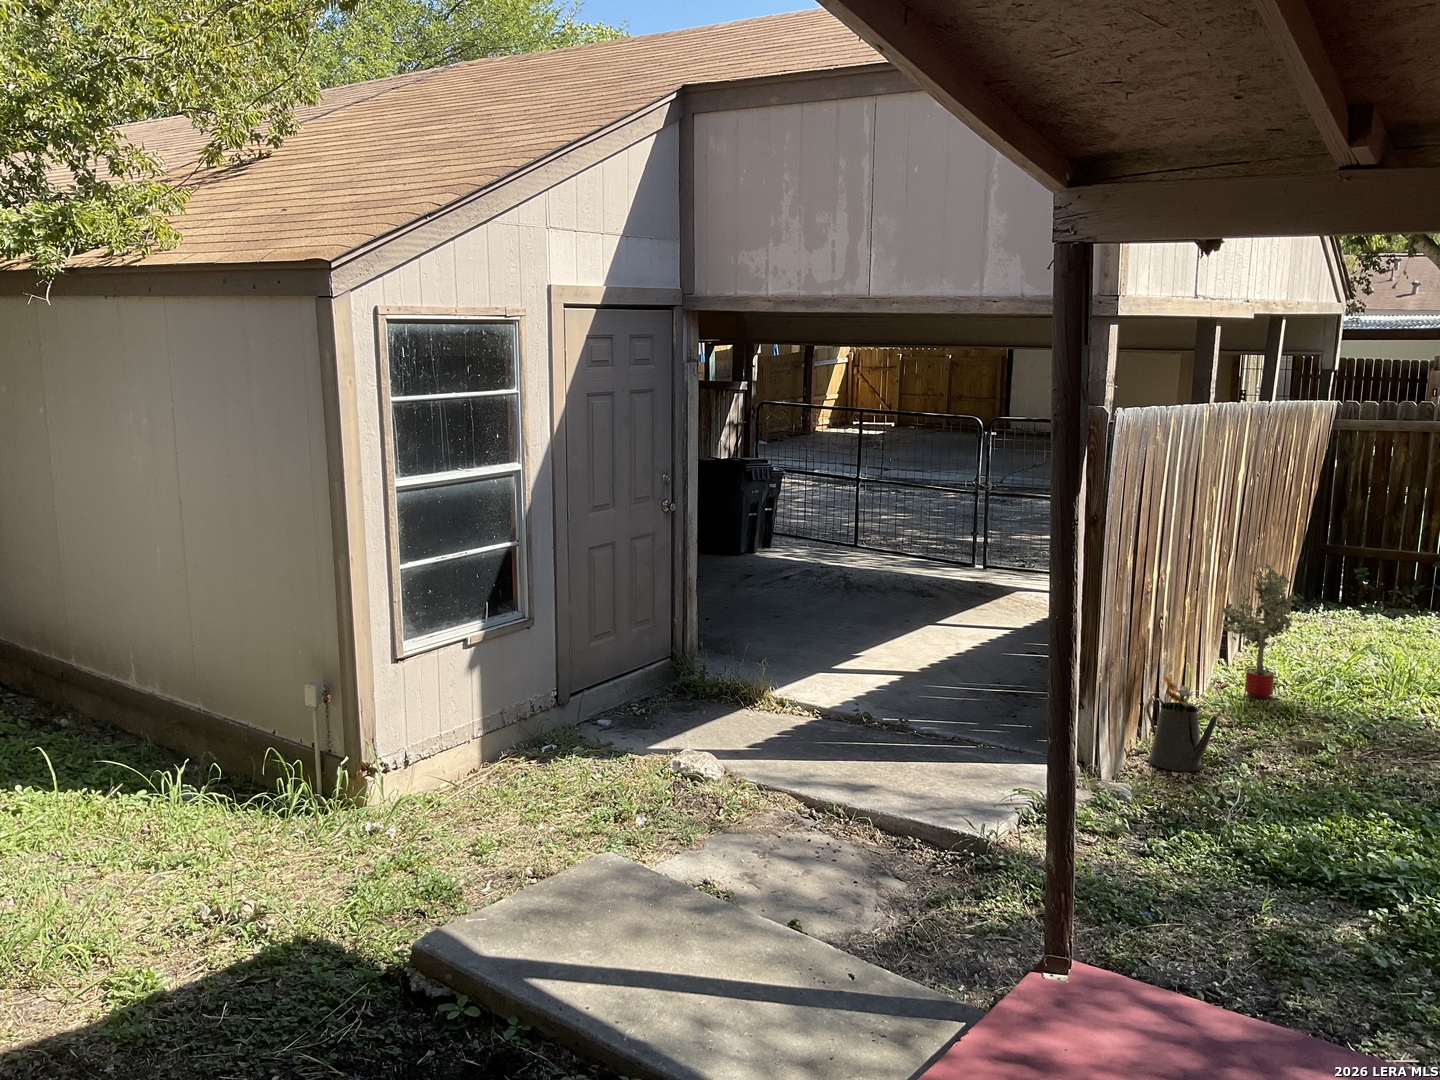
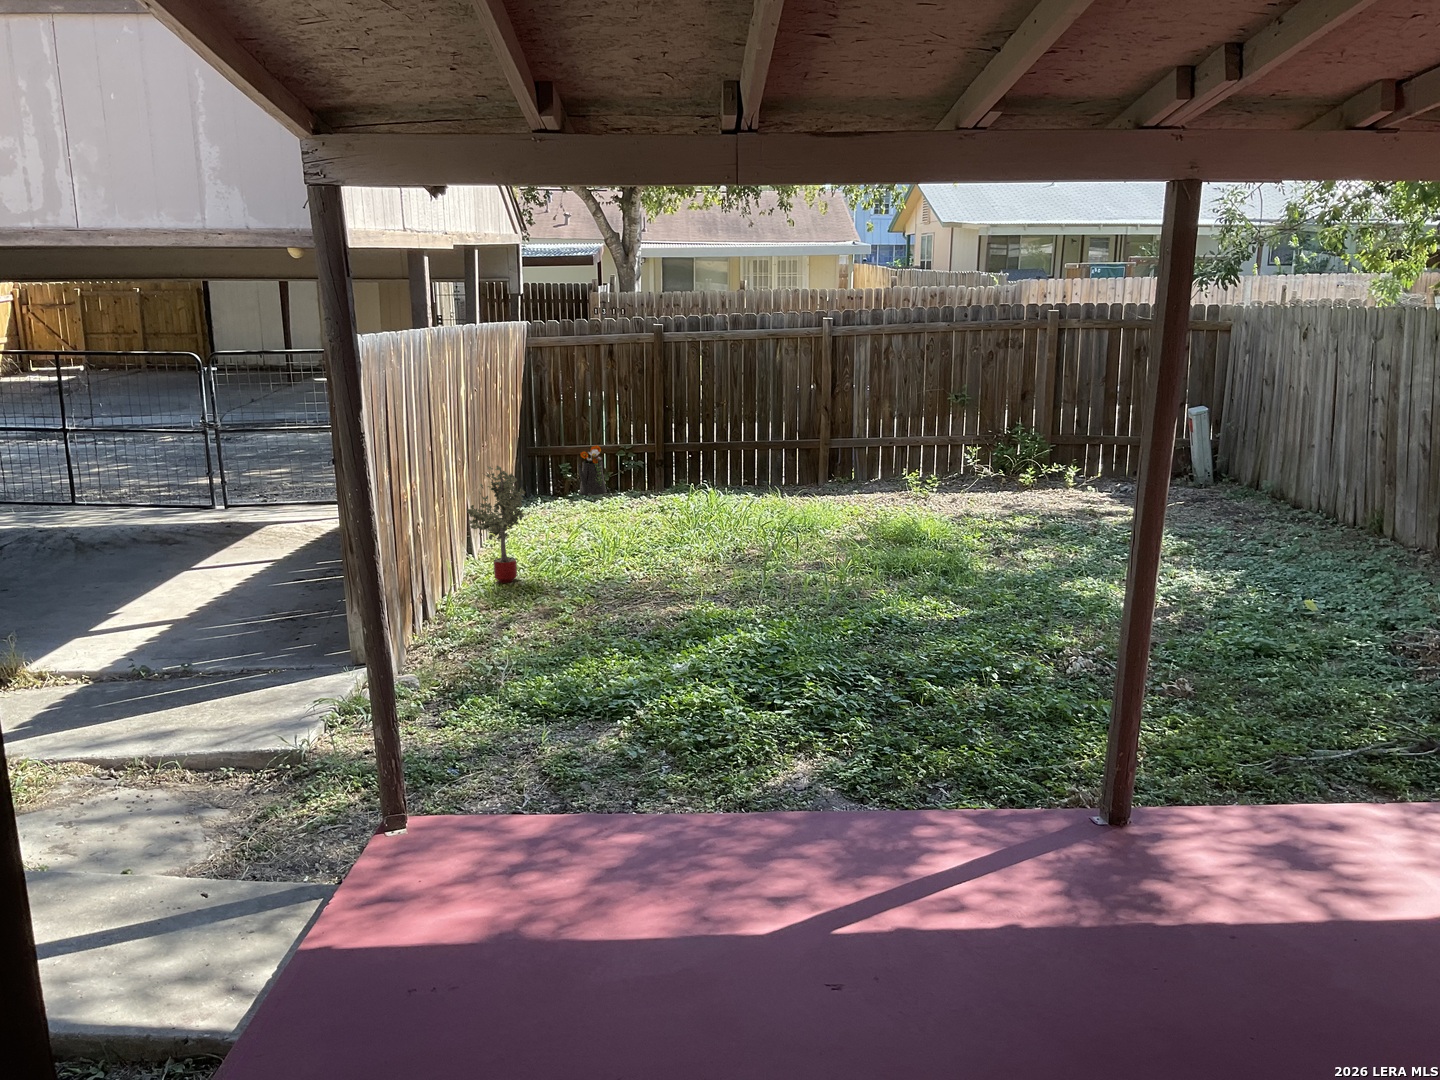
watering can: present [1147,675,1217,772] -> present [578,445,607,495]

